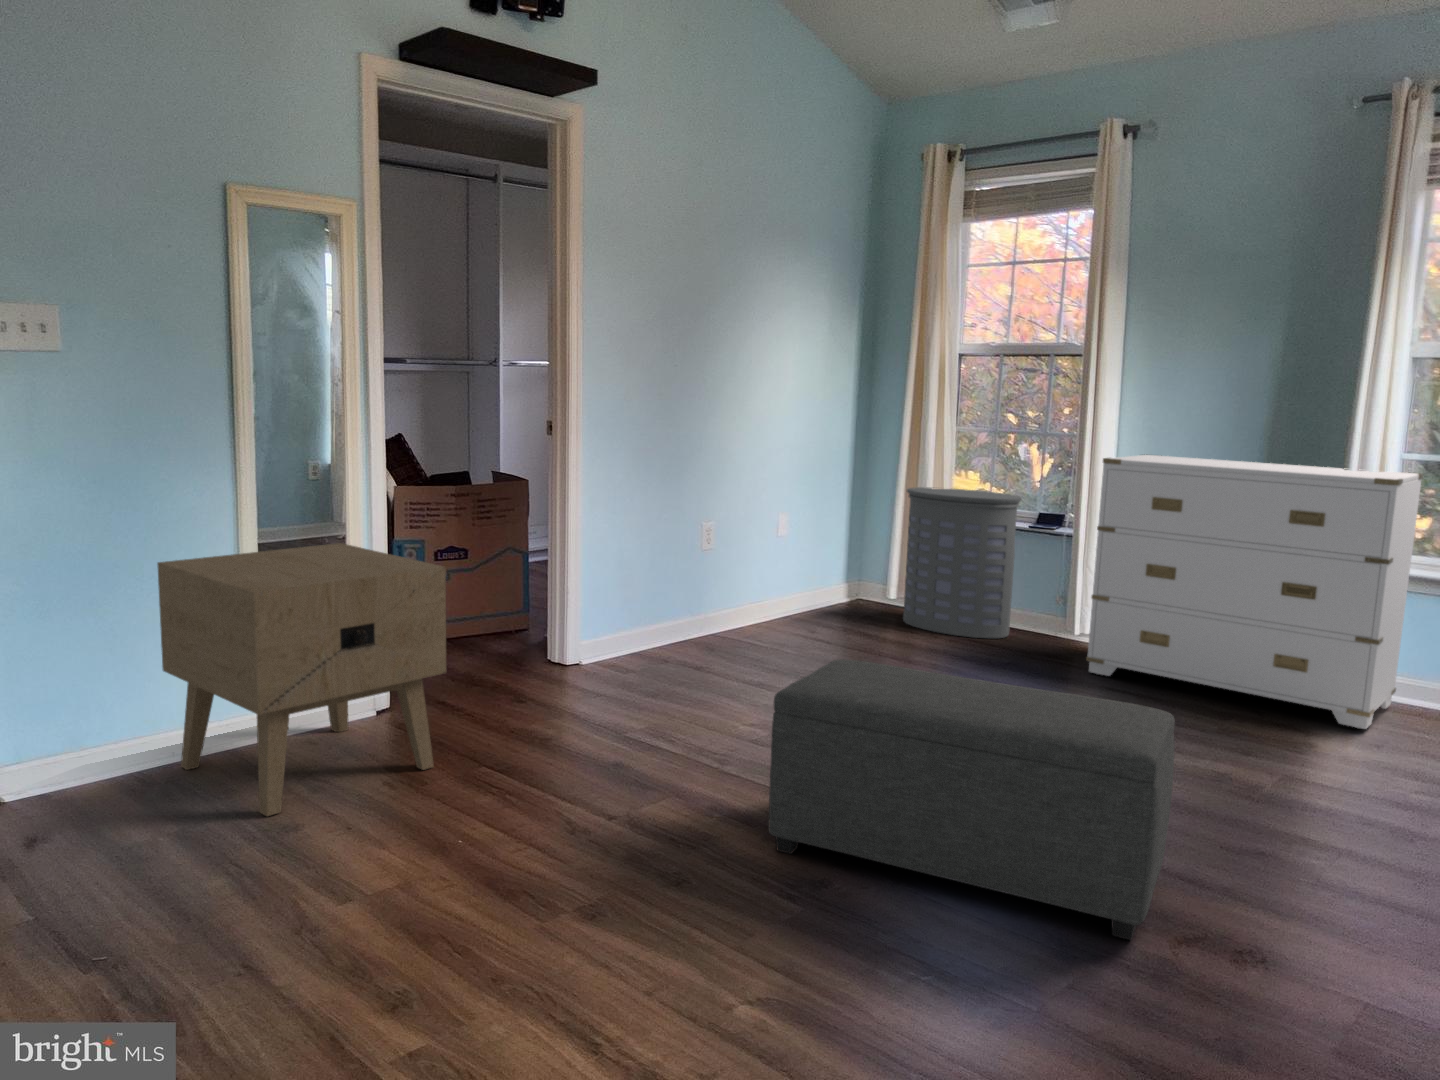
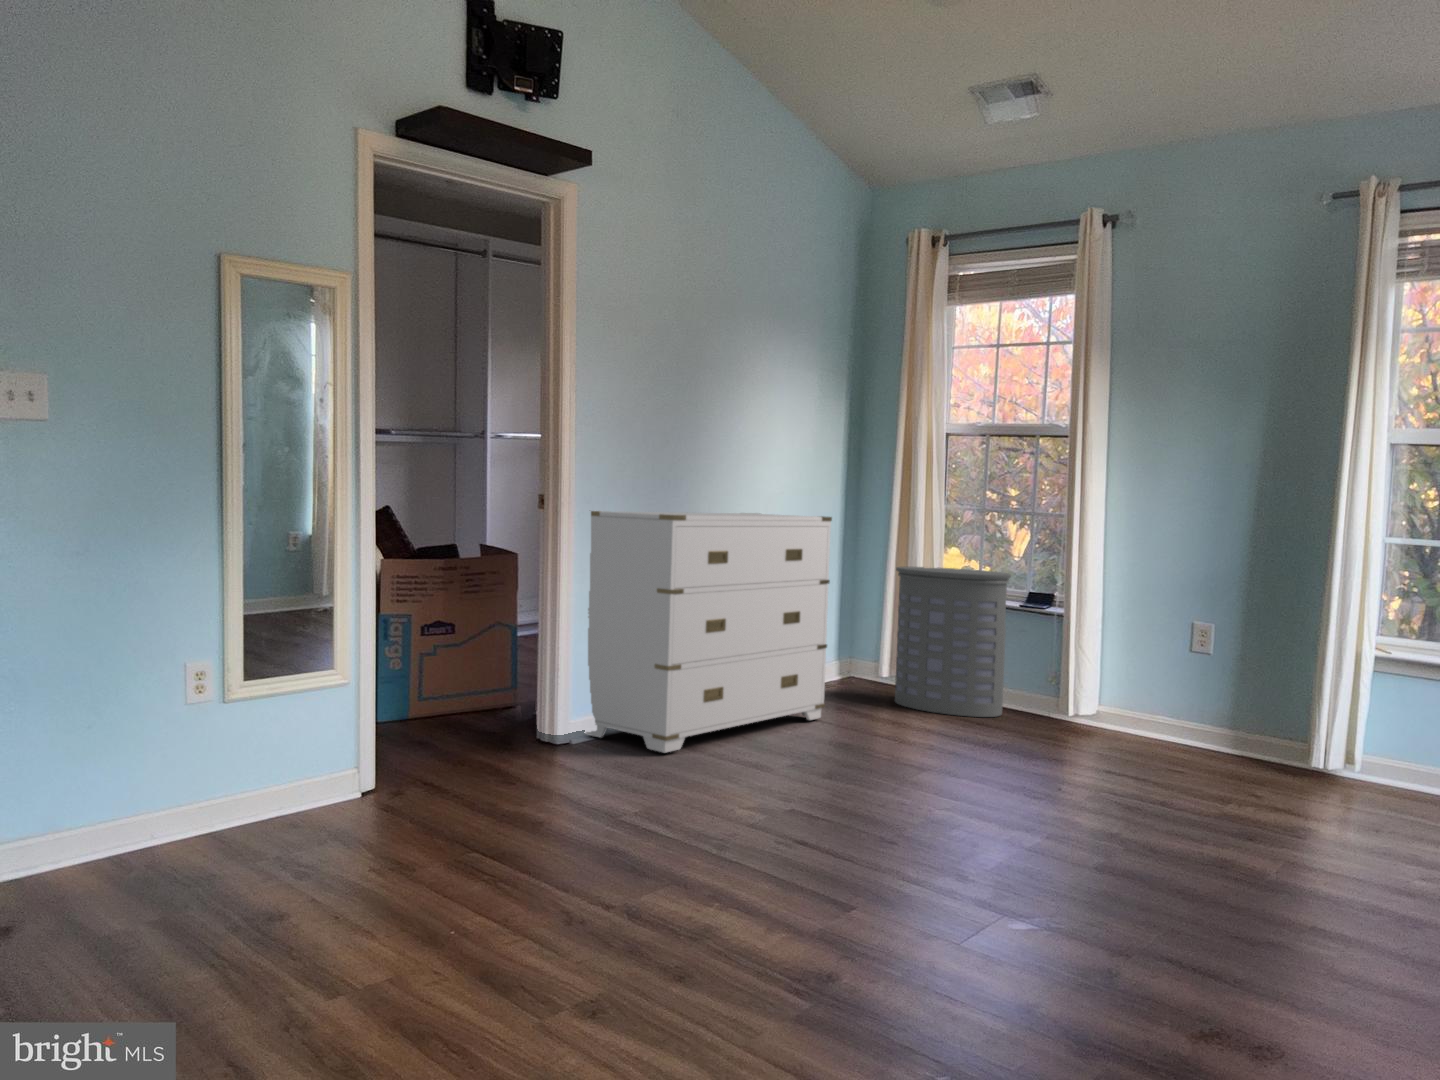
dresser: present [1086,454,1423,729] -> present [586,511,832,753]
nightstand: present [158,543,446,816] -> none [153,599,441,860]
ottoman: present [769,659,1175,940] -> none [762,704,1161,965]

